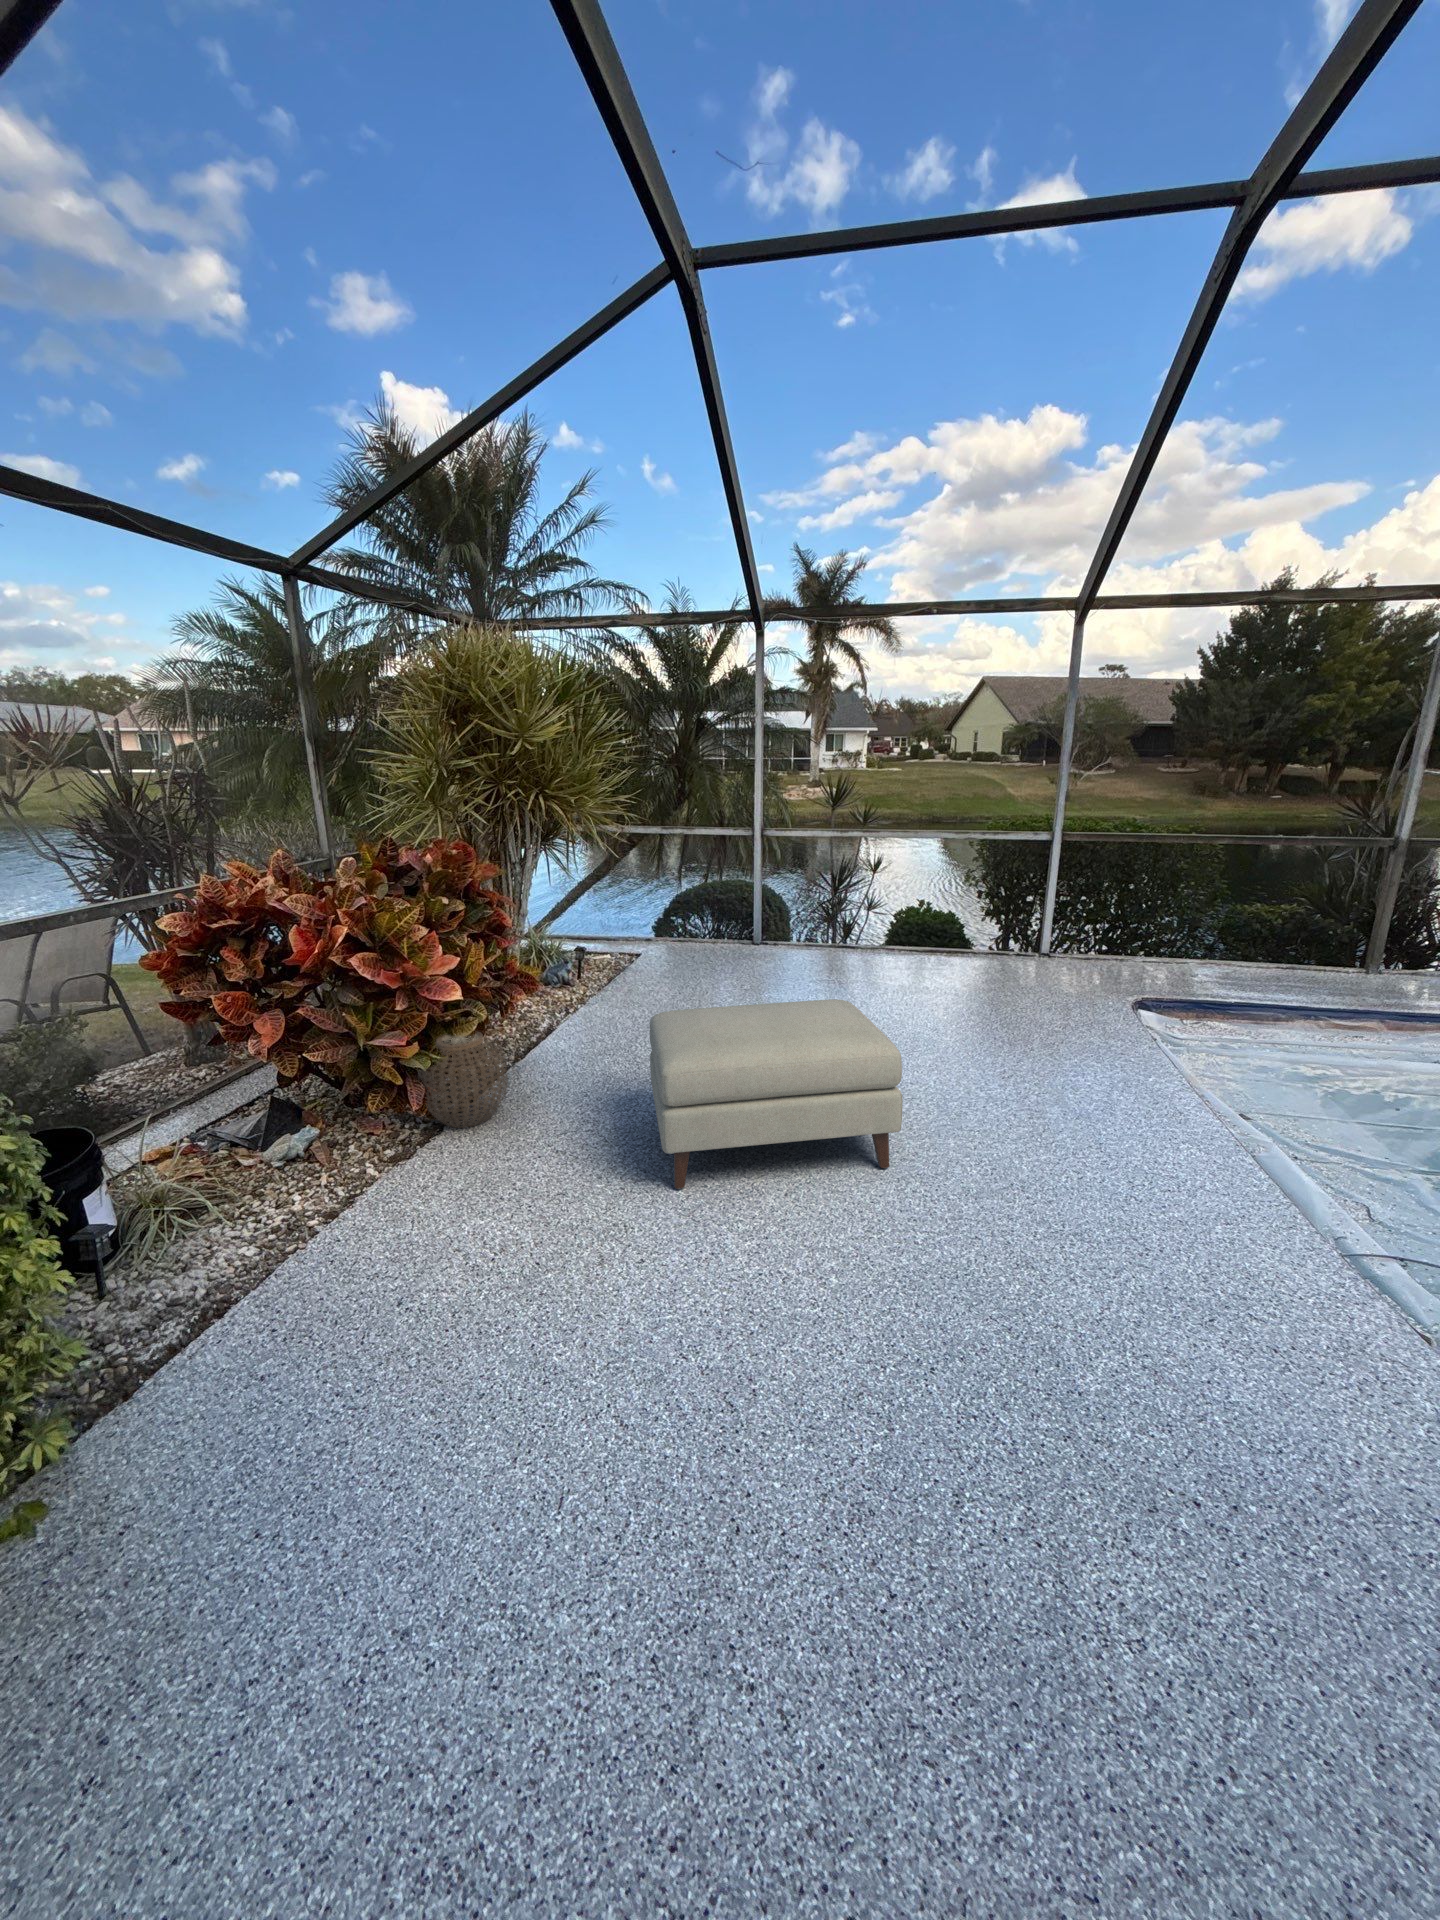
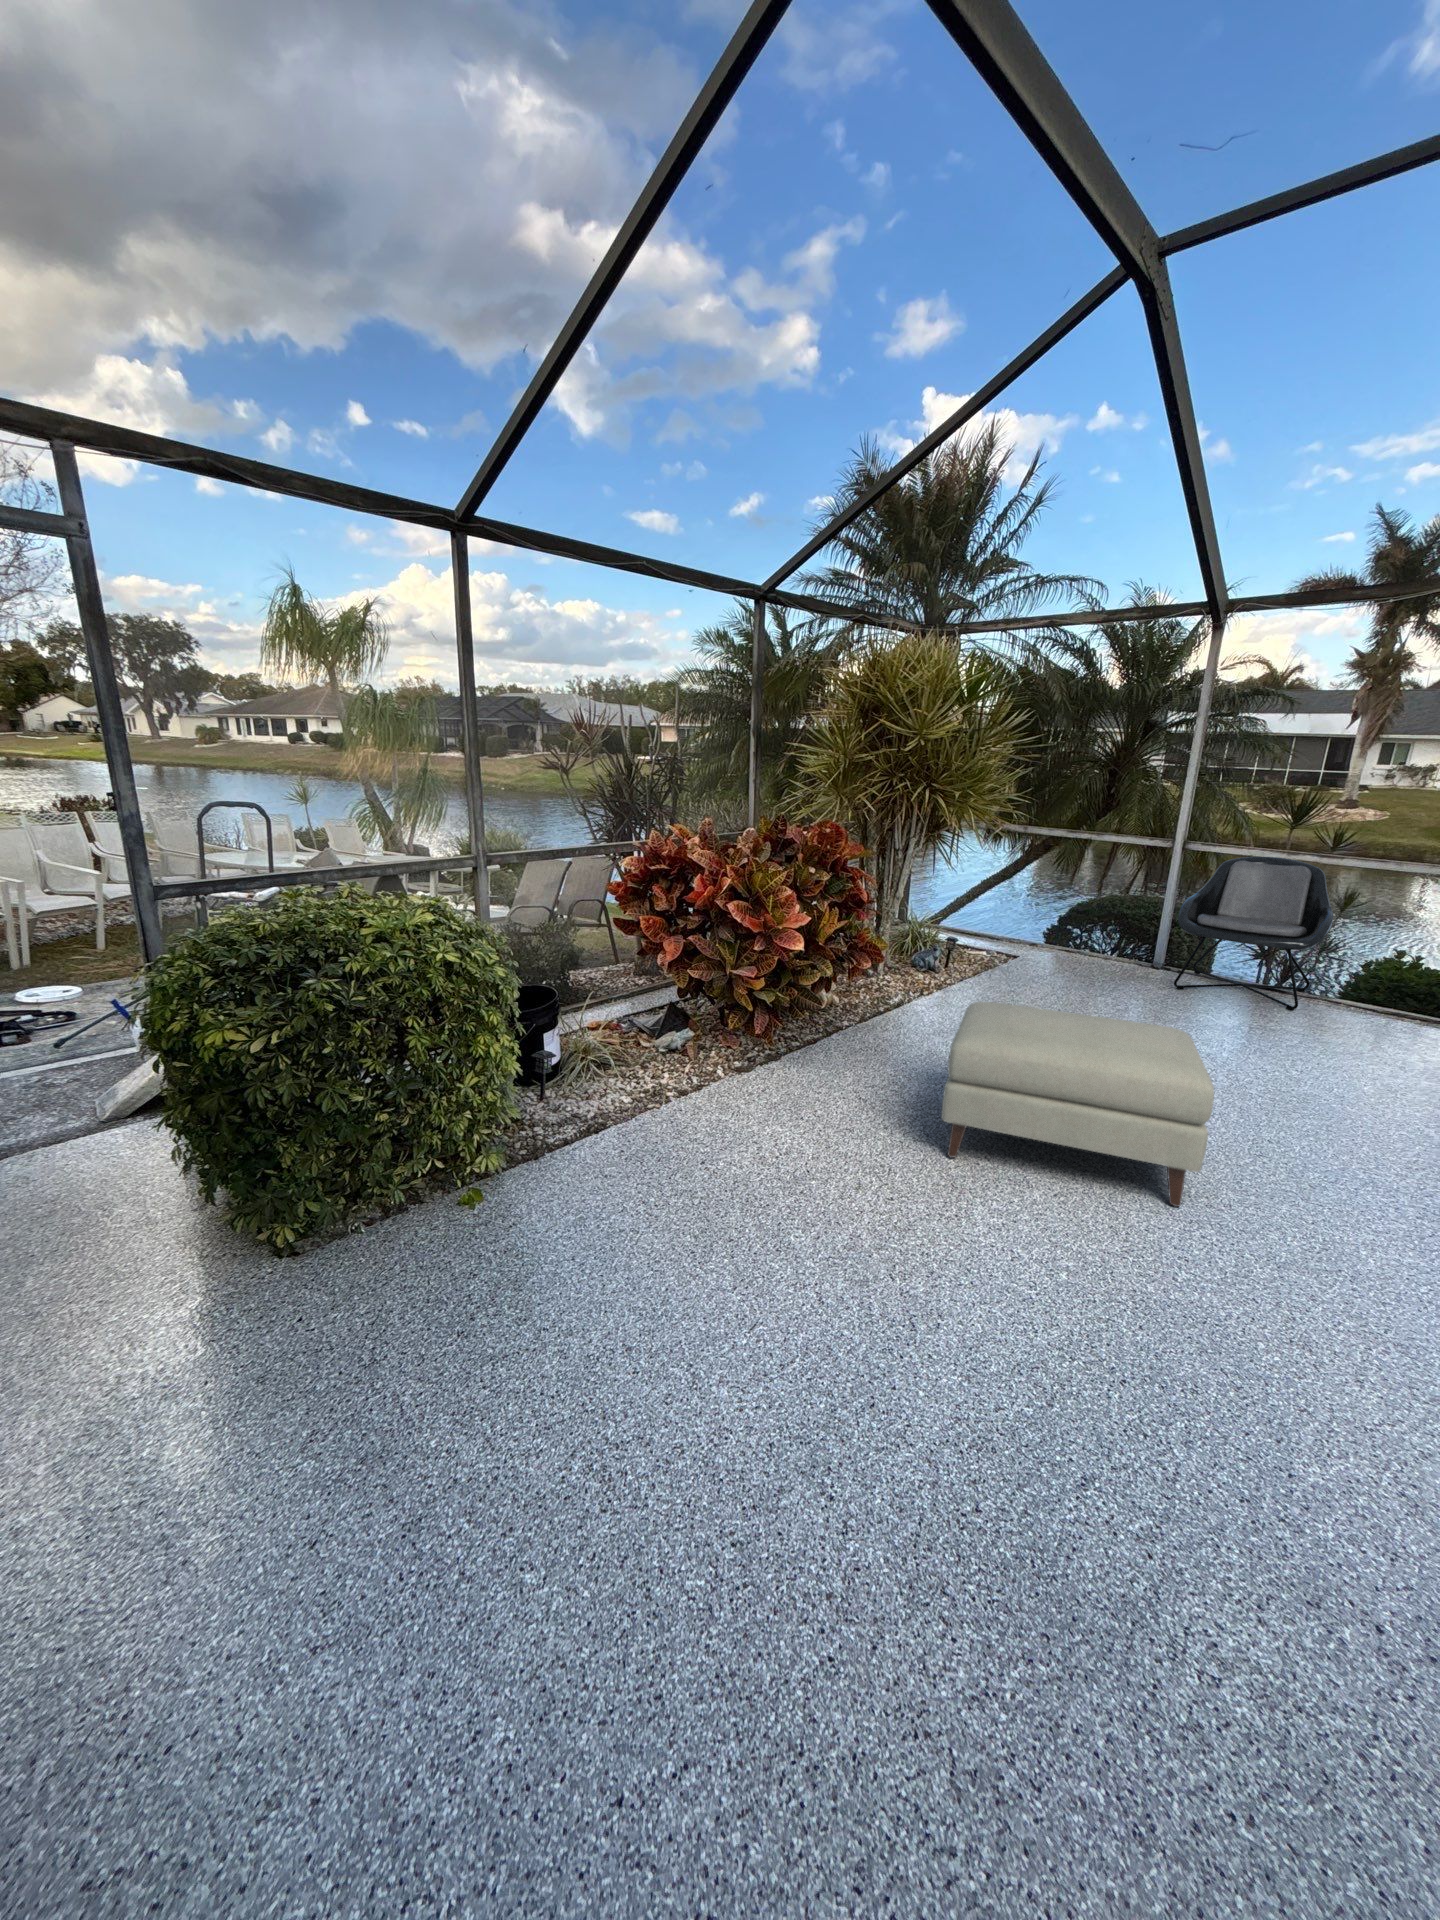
lounge chair: none [775,826,888,957] -> present [1174,857,1333,1010]
woven basket: present [418,1032,508,1128] -> none [771,983,842,1063]

